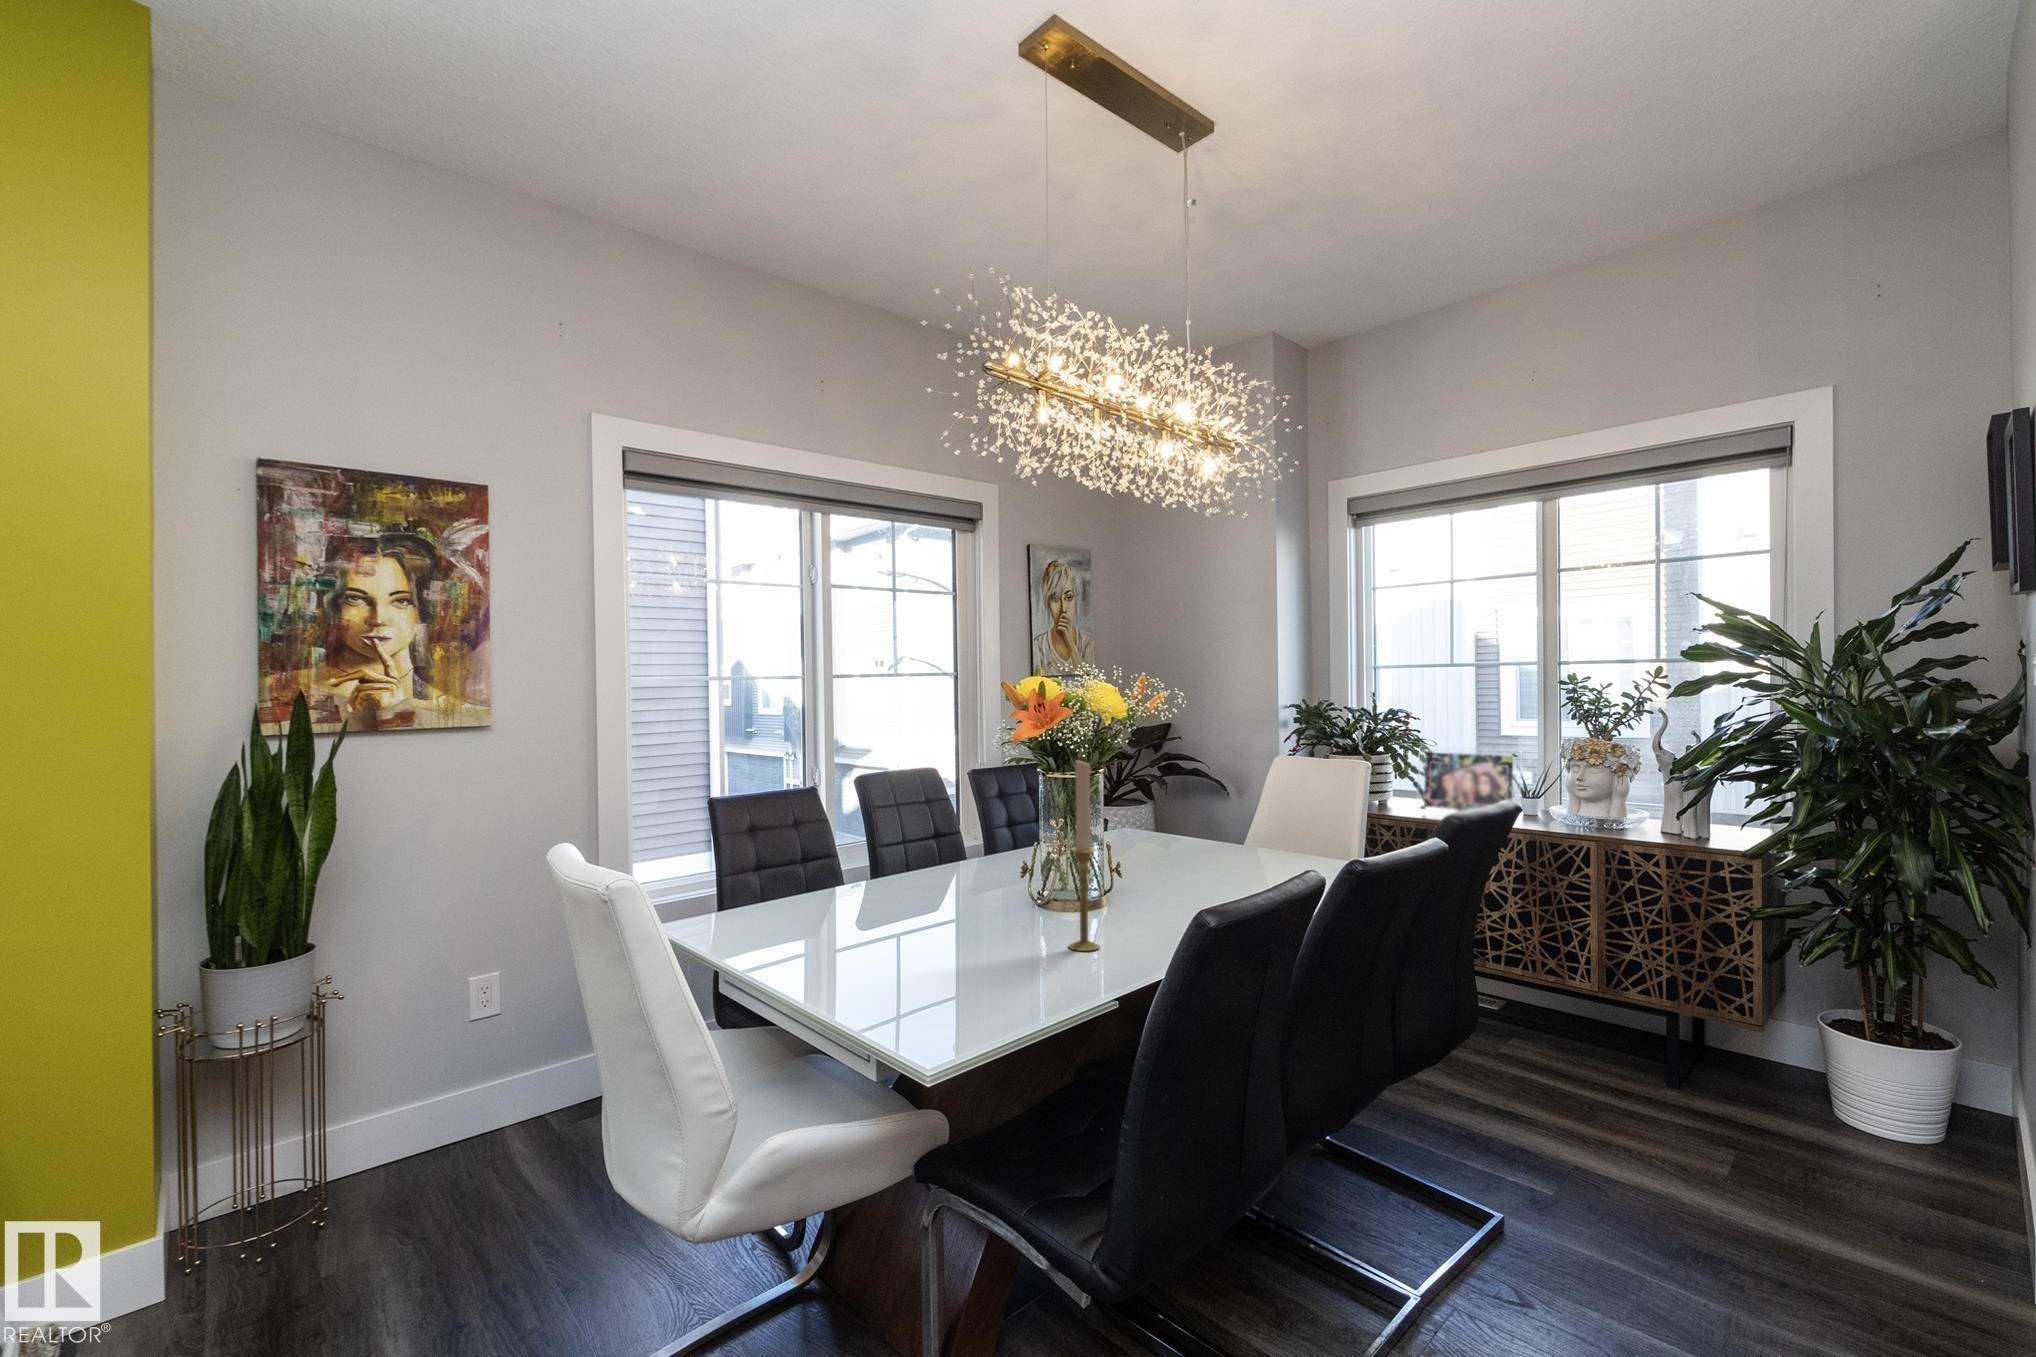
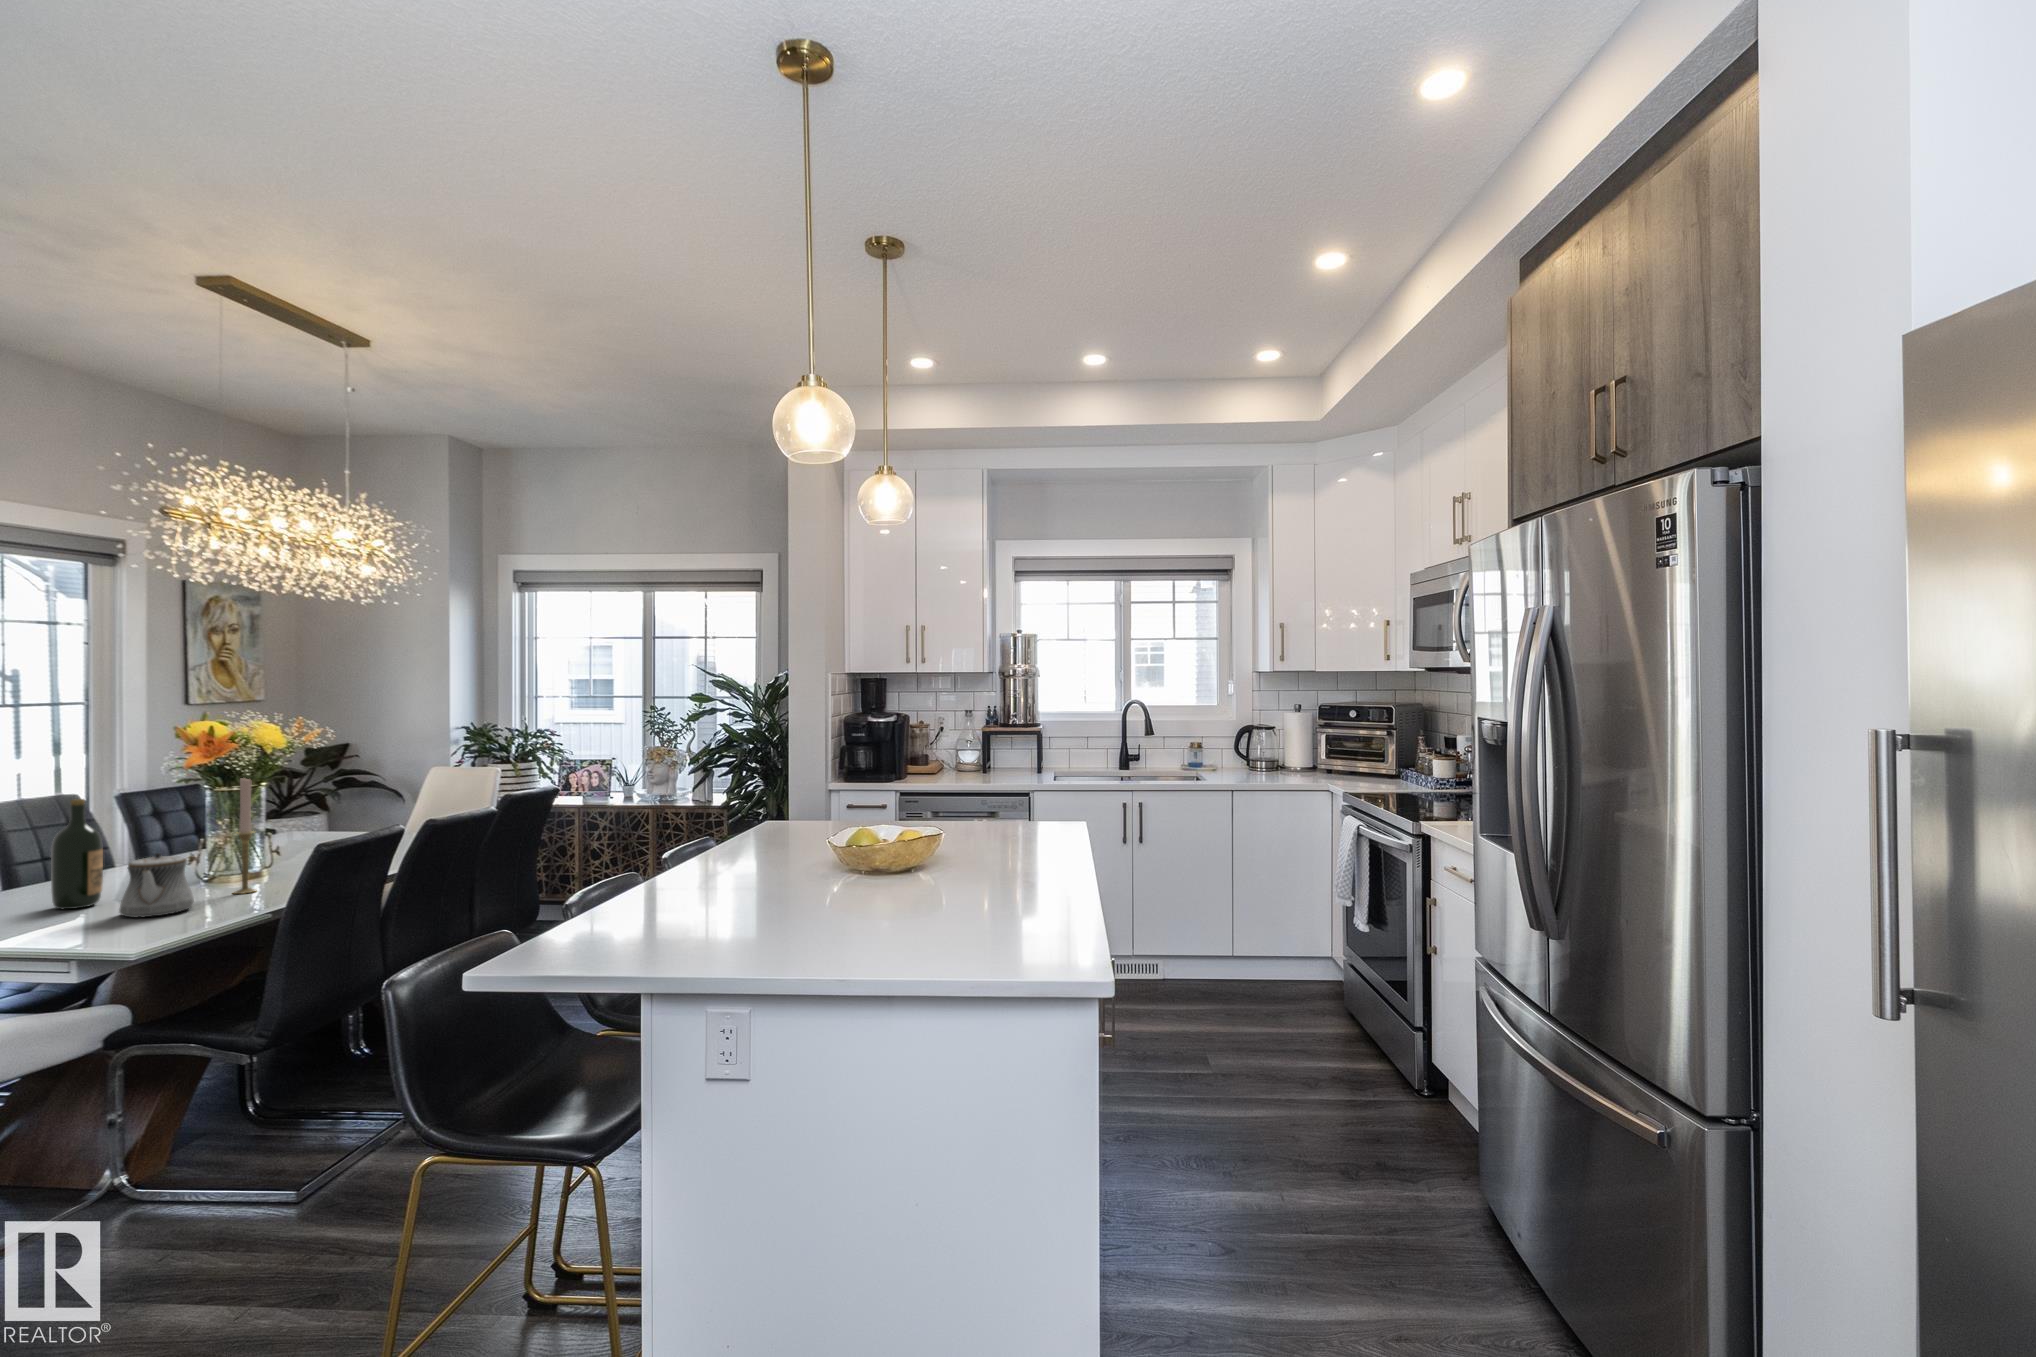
wine bottle: none [865,780,919,943] -> present [51,799,103,909]
teapot: none [926,878,1018,988] -> present [119,853,194,917]

